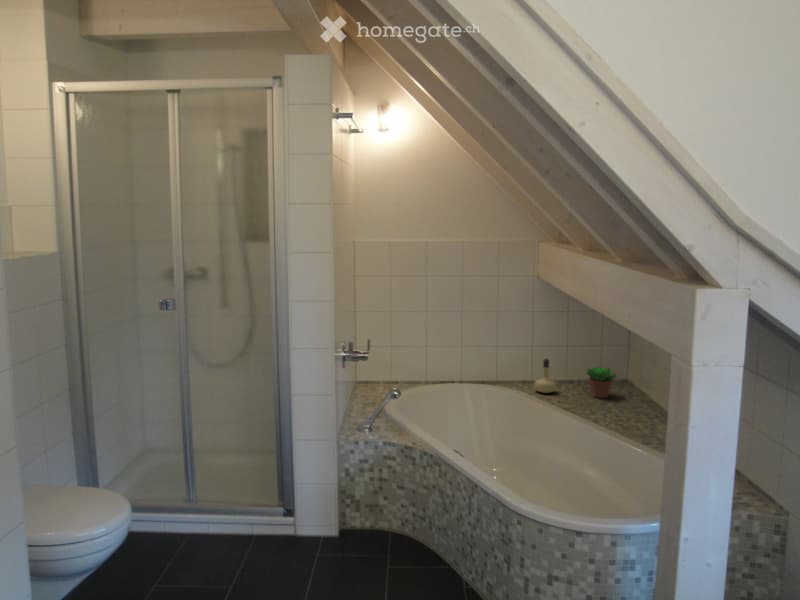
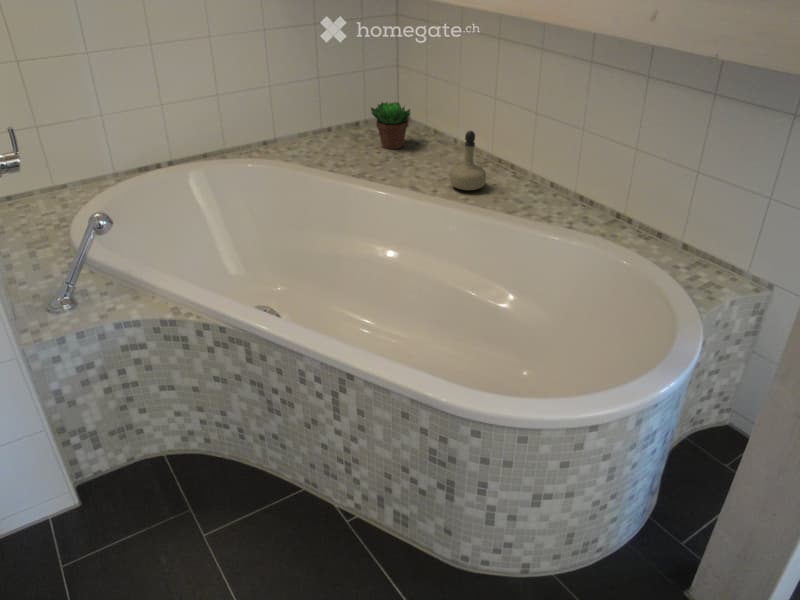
perfume bottle: present [535,359,556,393] -> present [450,131,486,190]

